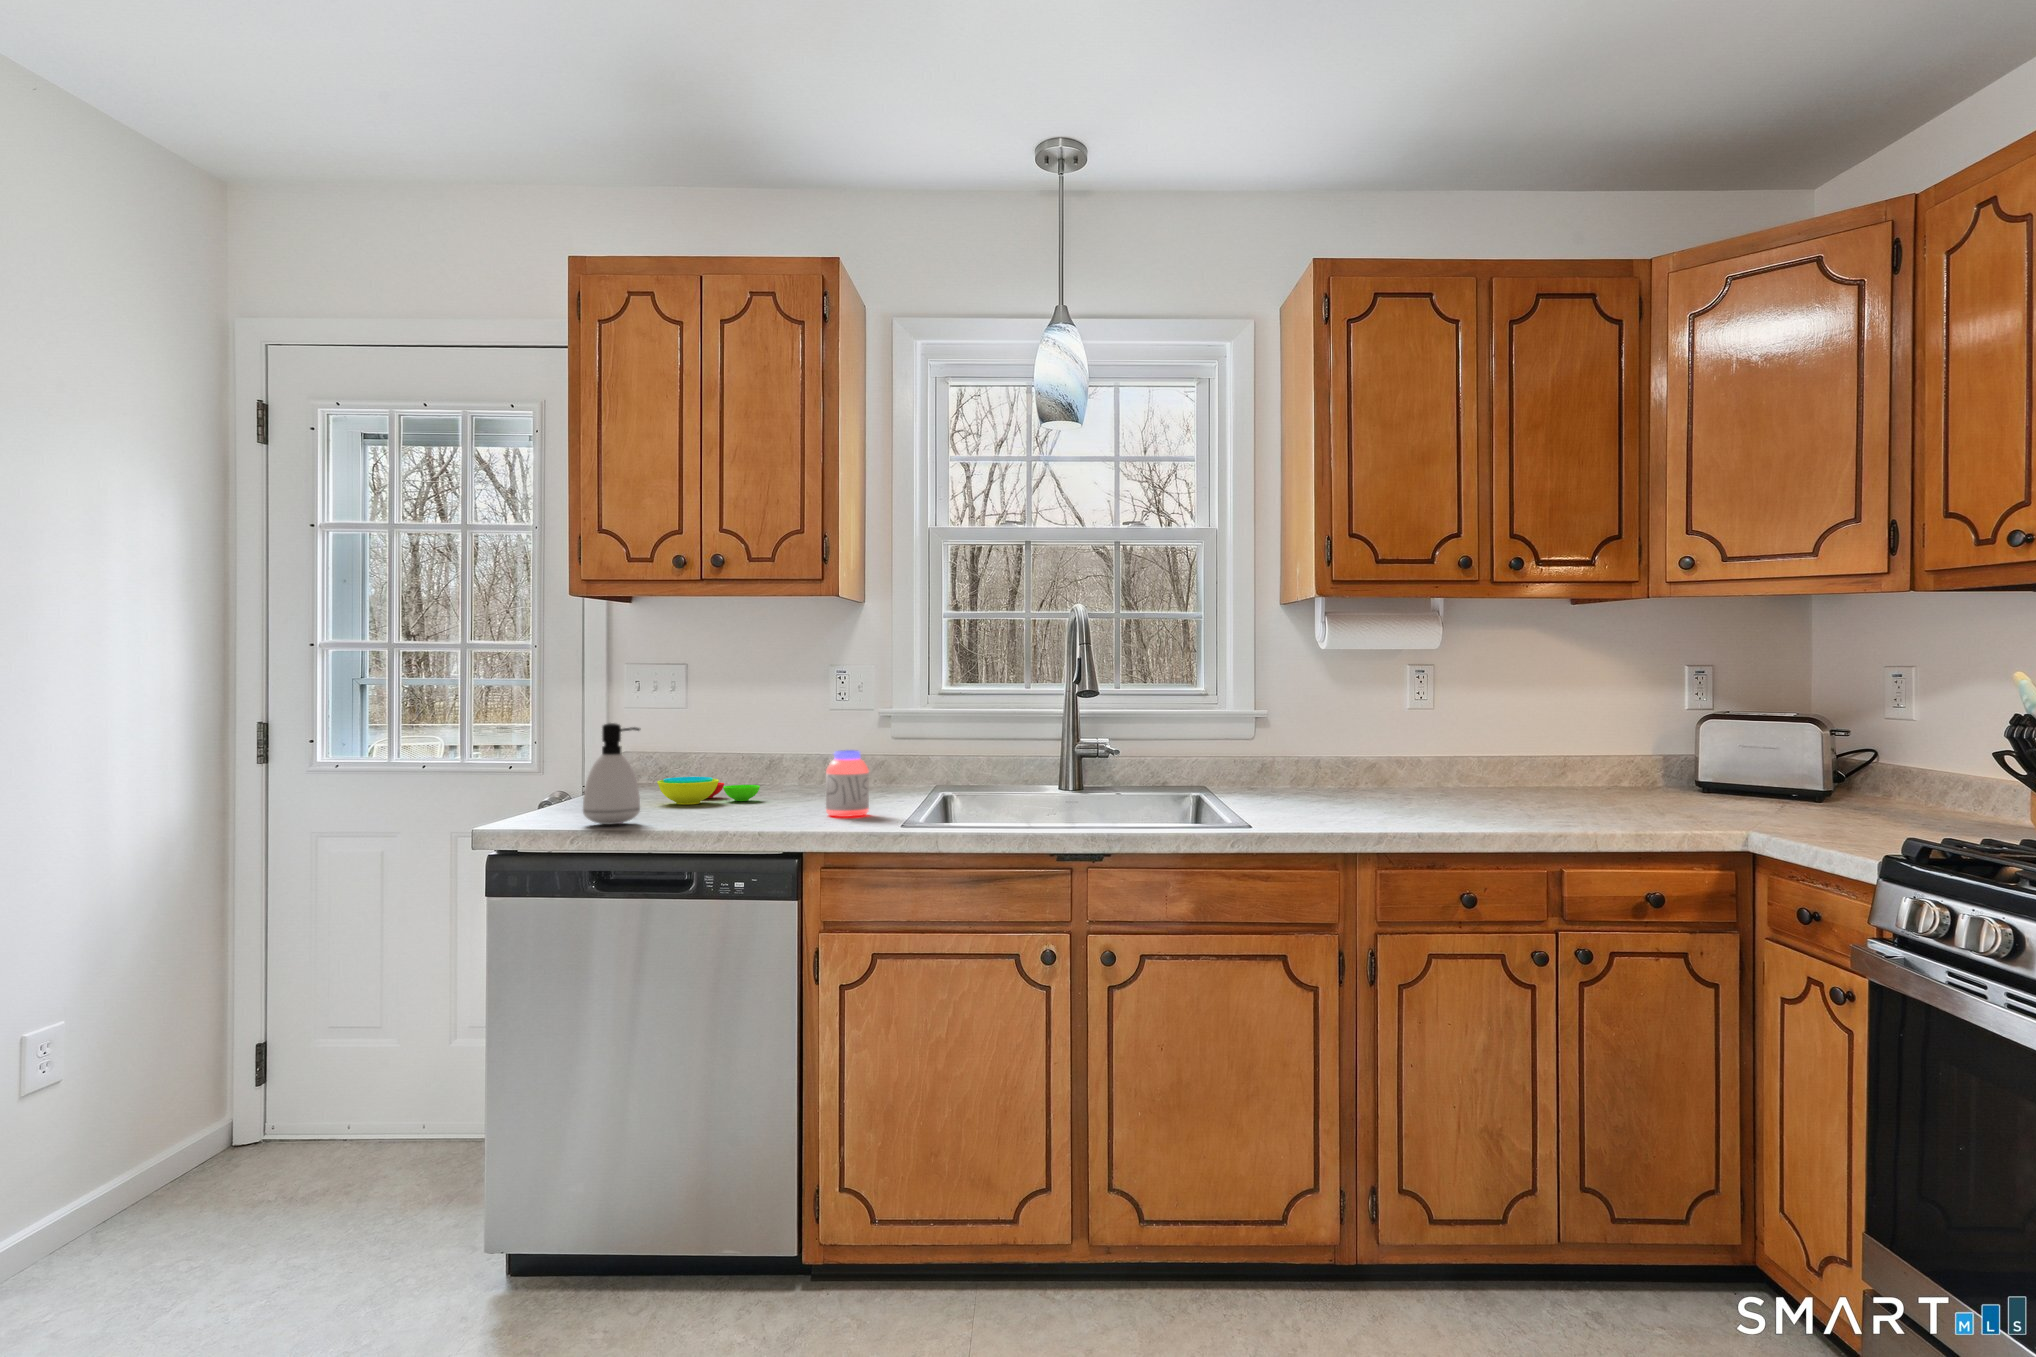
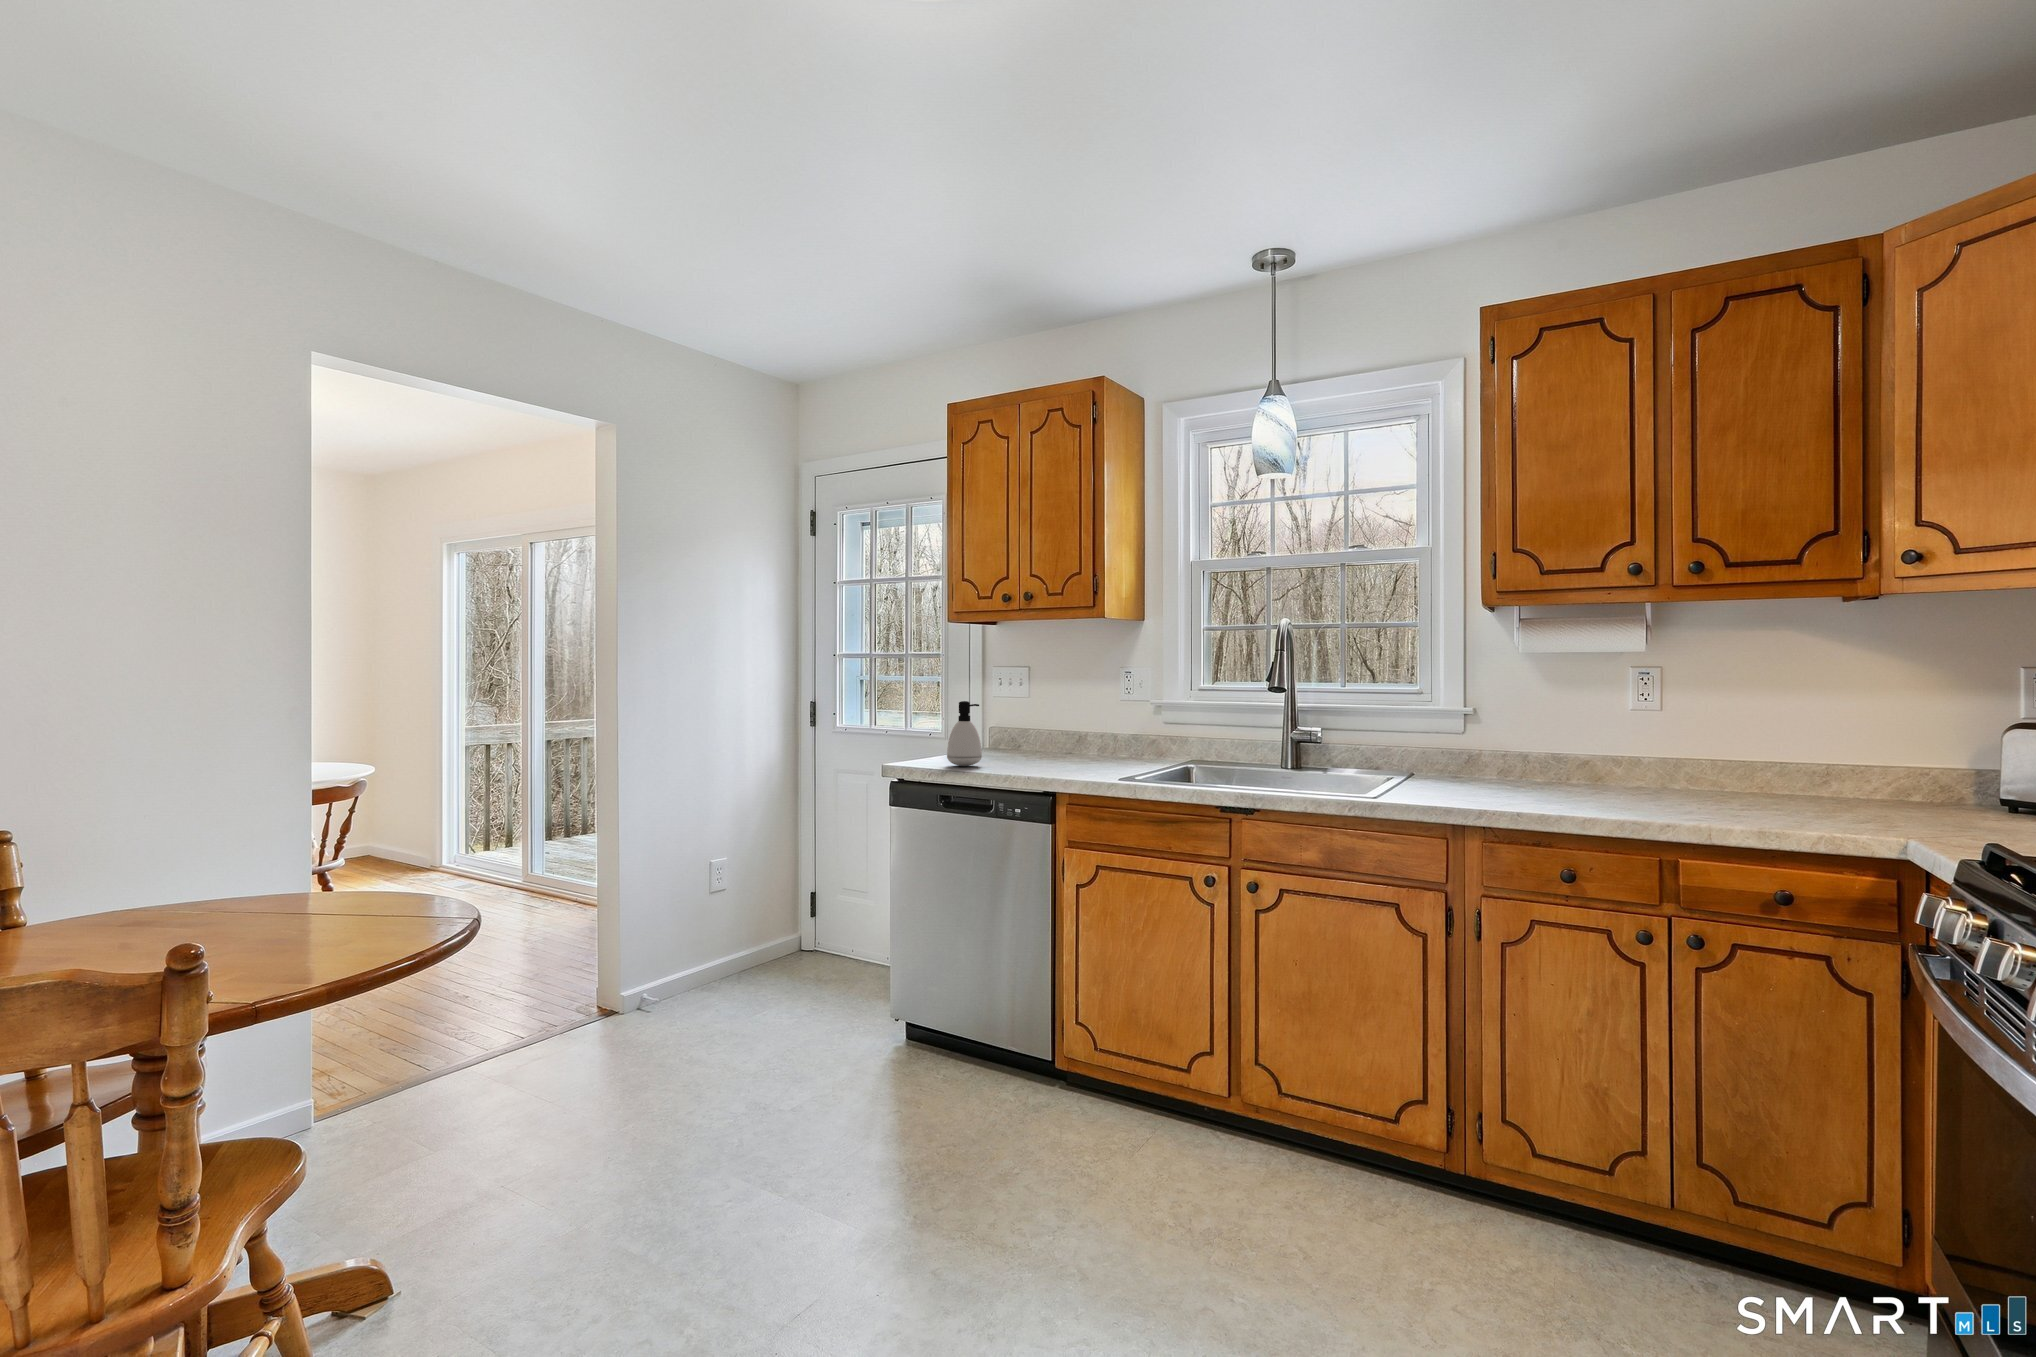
jar: present [826,750,869,817] -> none [1104,724,1134,771]
bowl: present [657,777,760,805] -> none [1024,739,1094,758]

